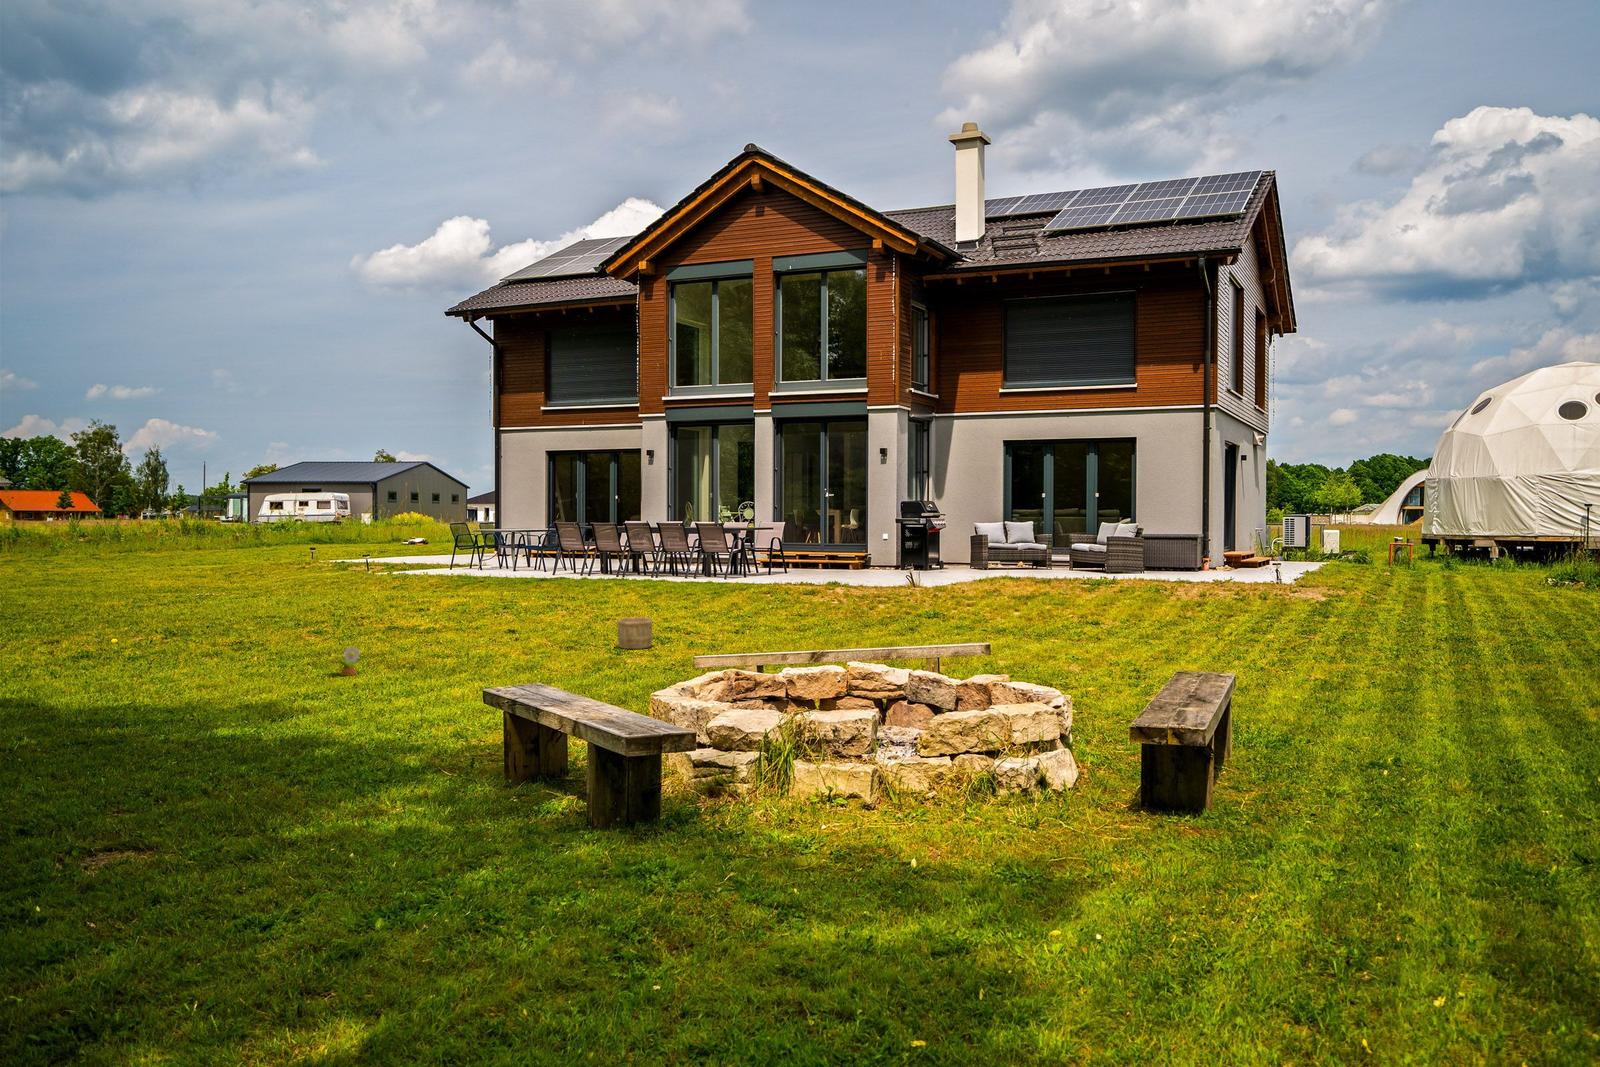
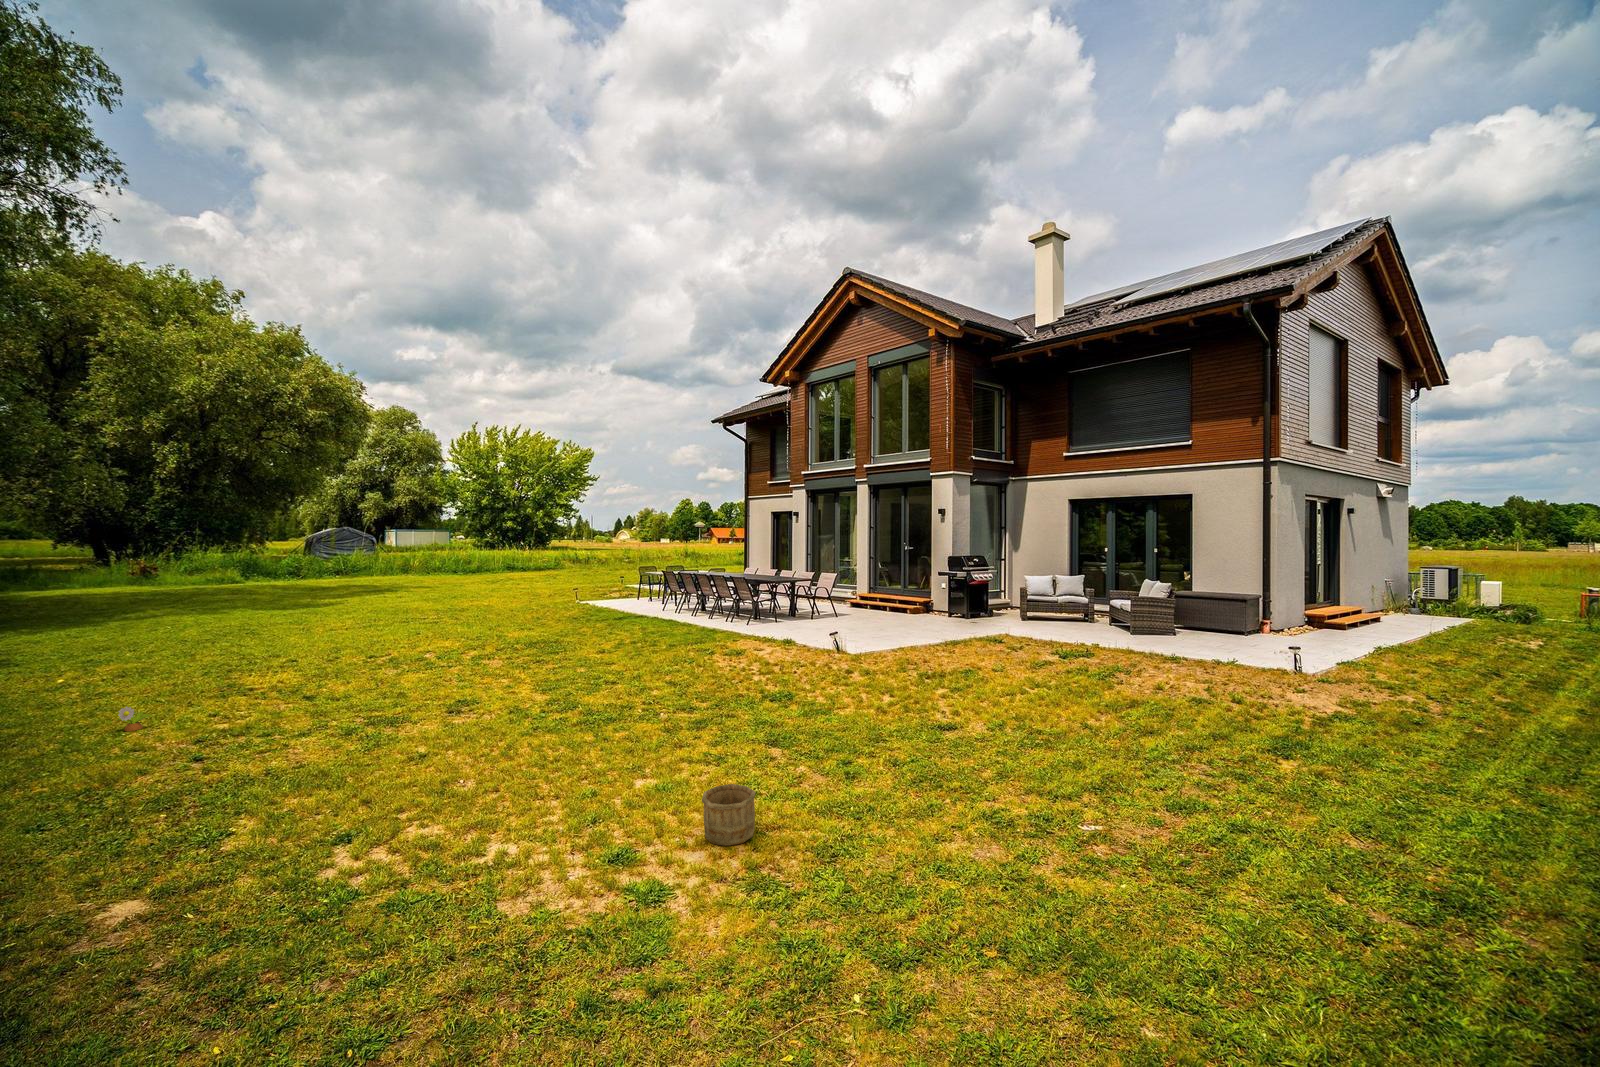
wooden bucket: present [617,617,653,649] -> present [702,784,755,846]

